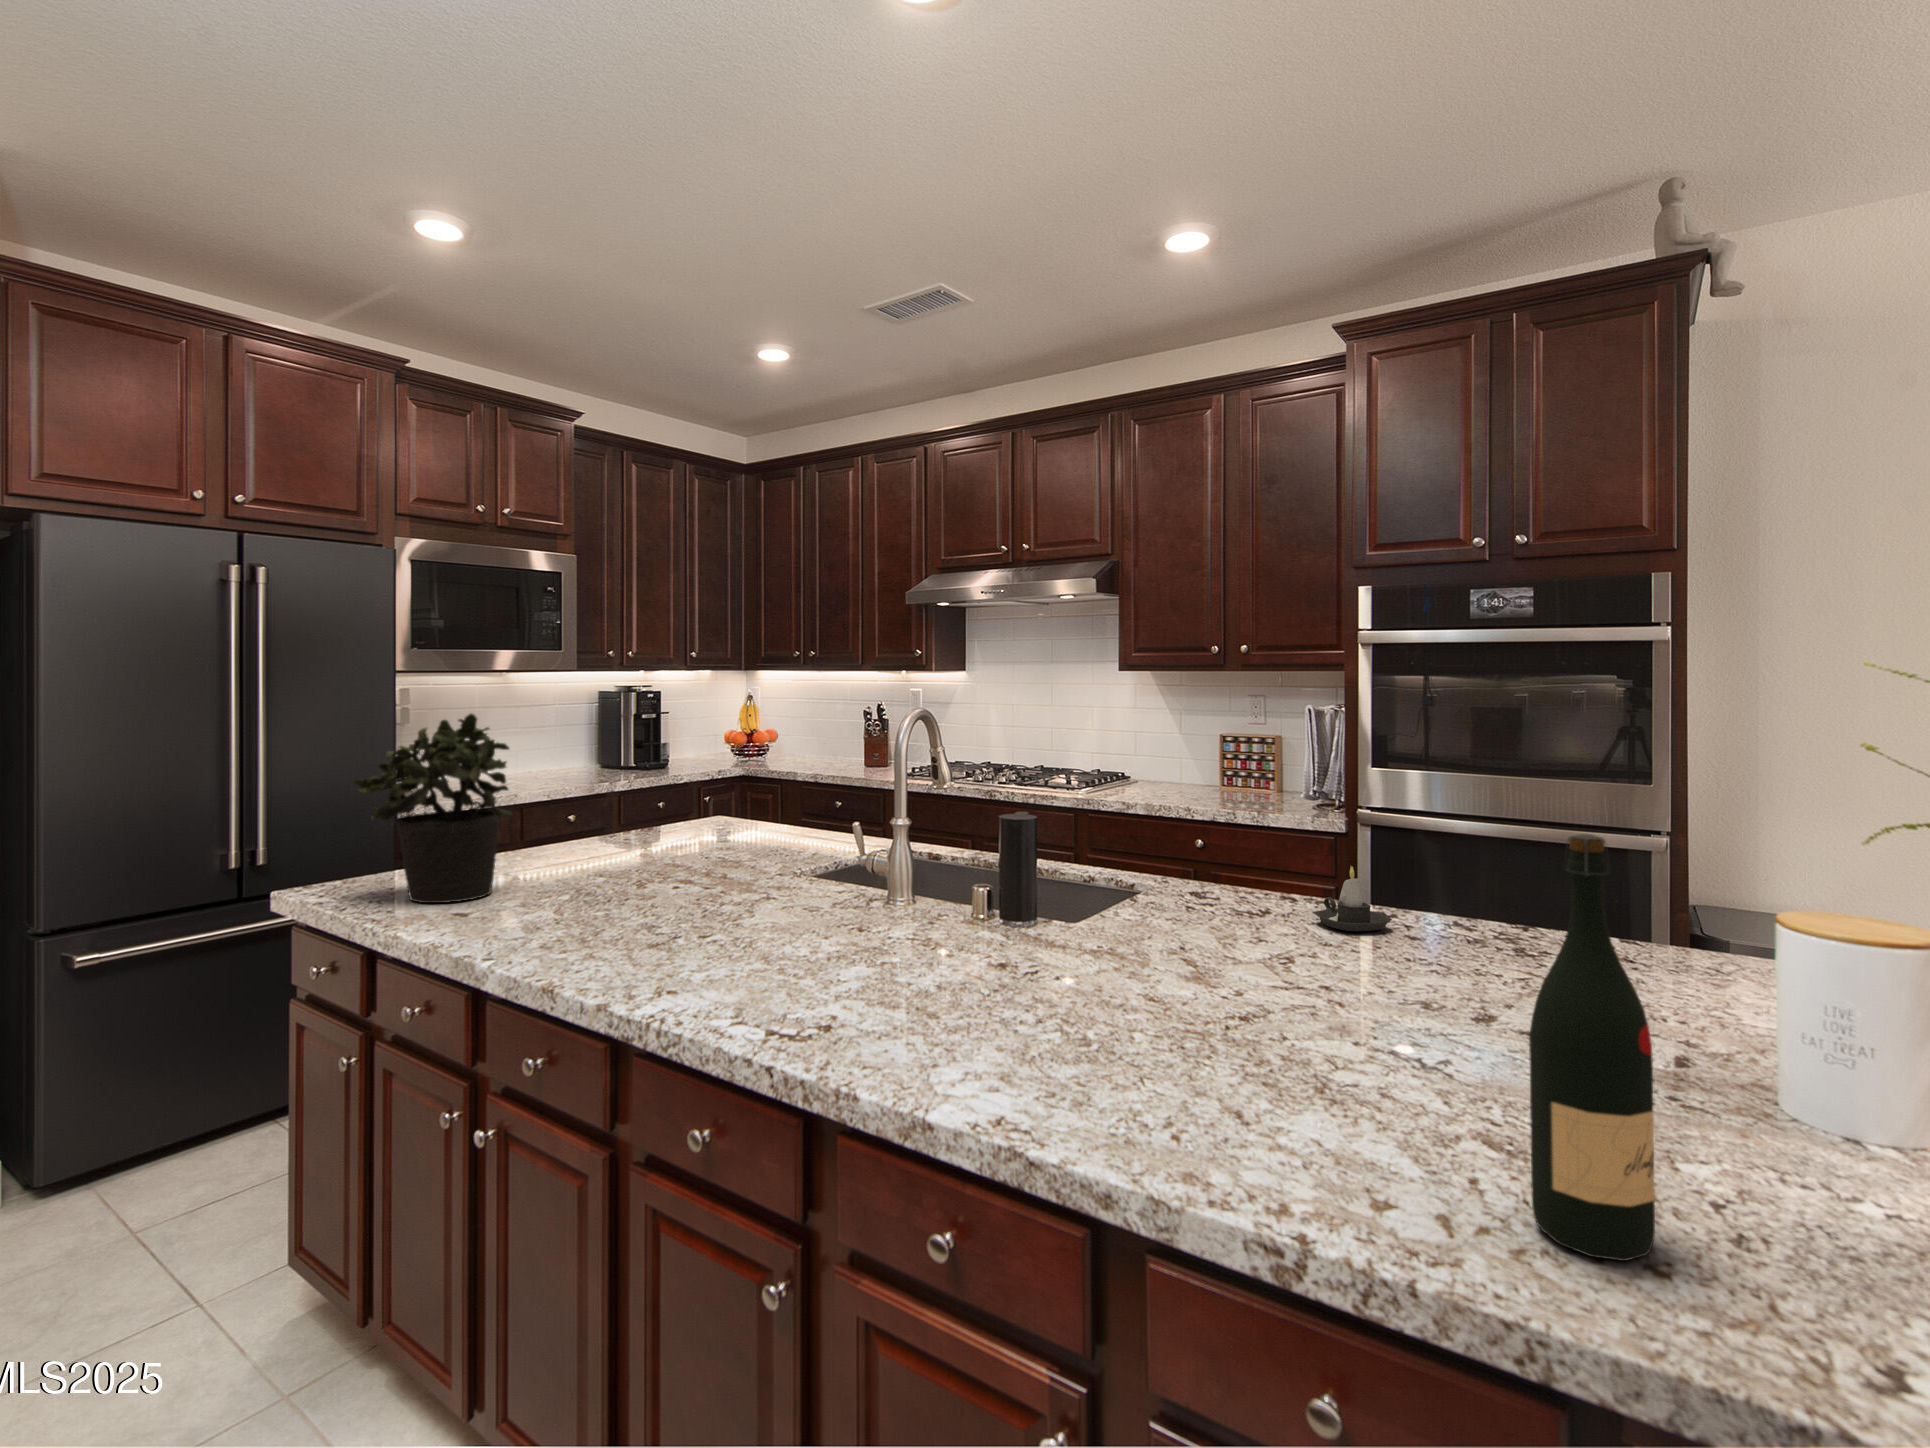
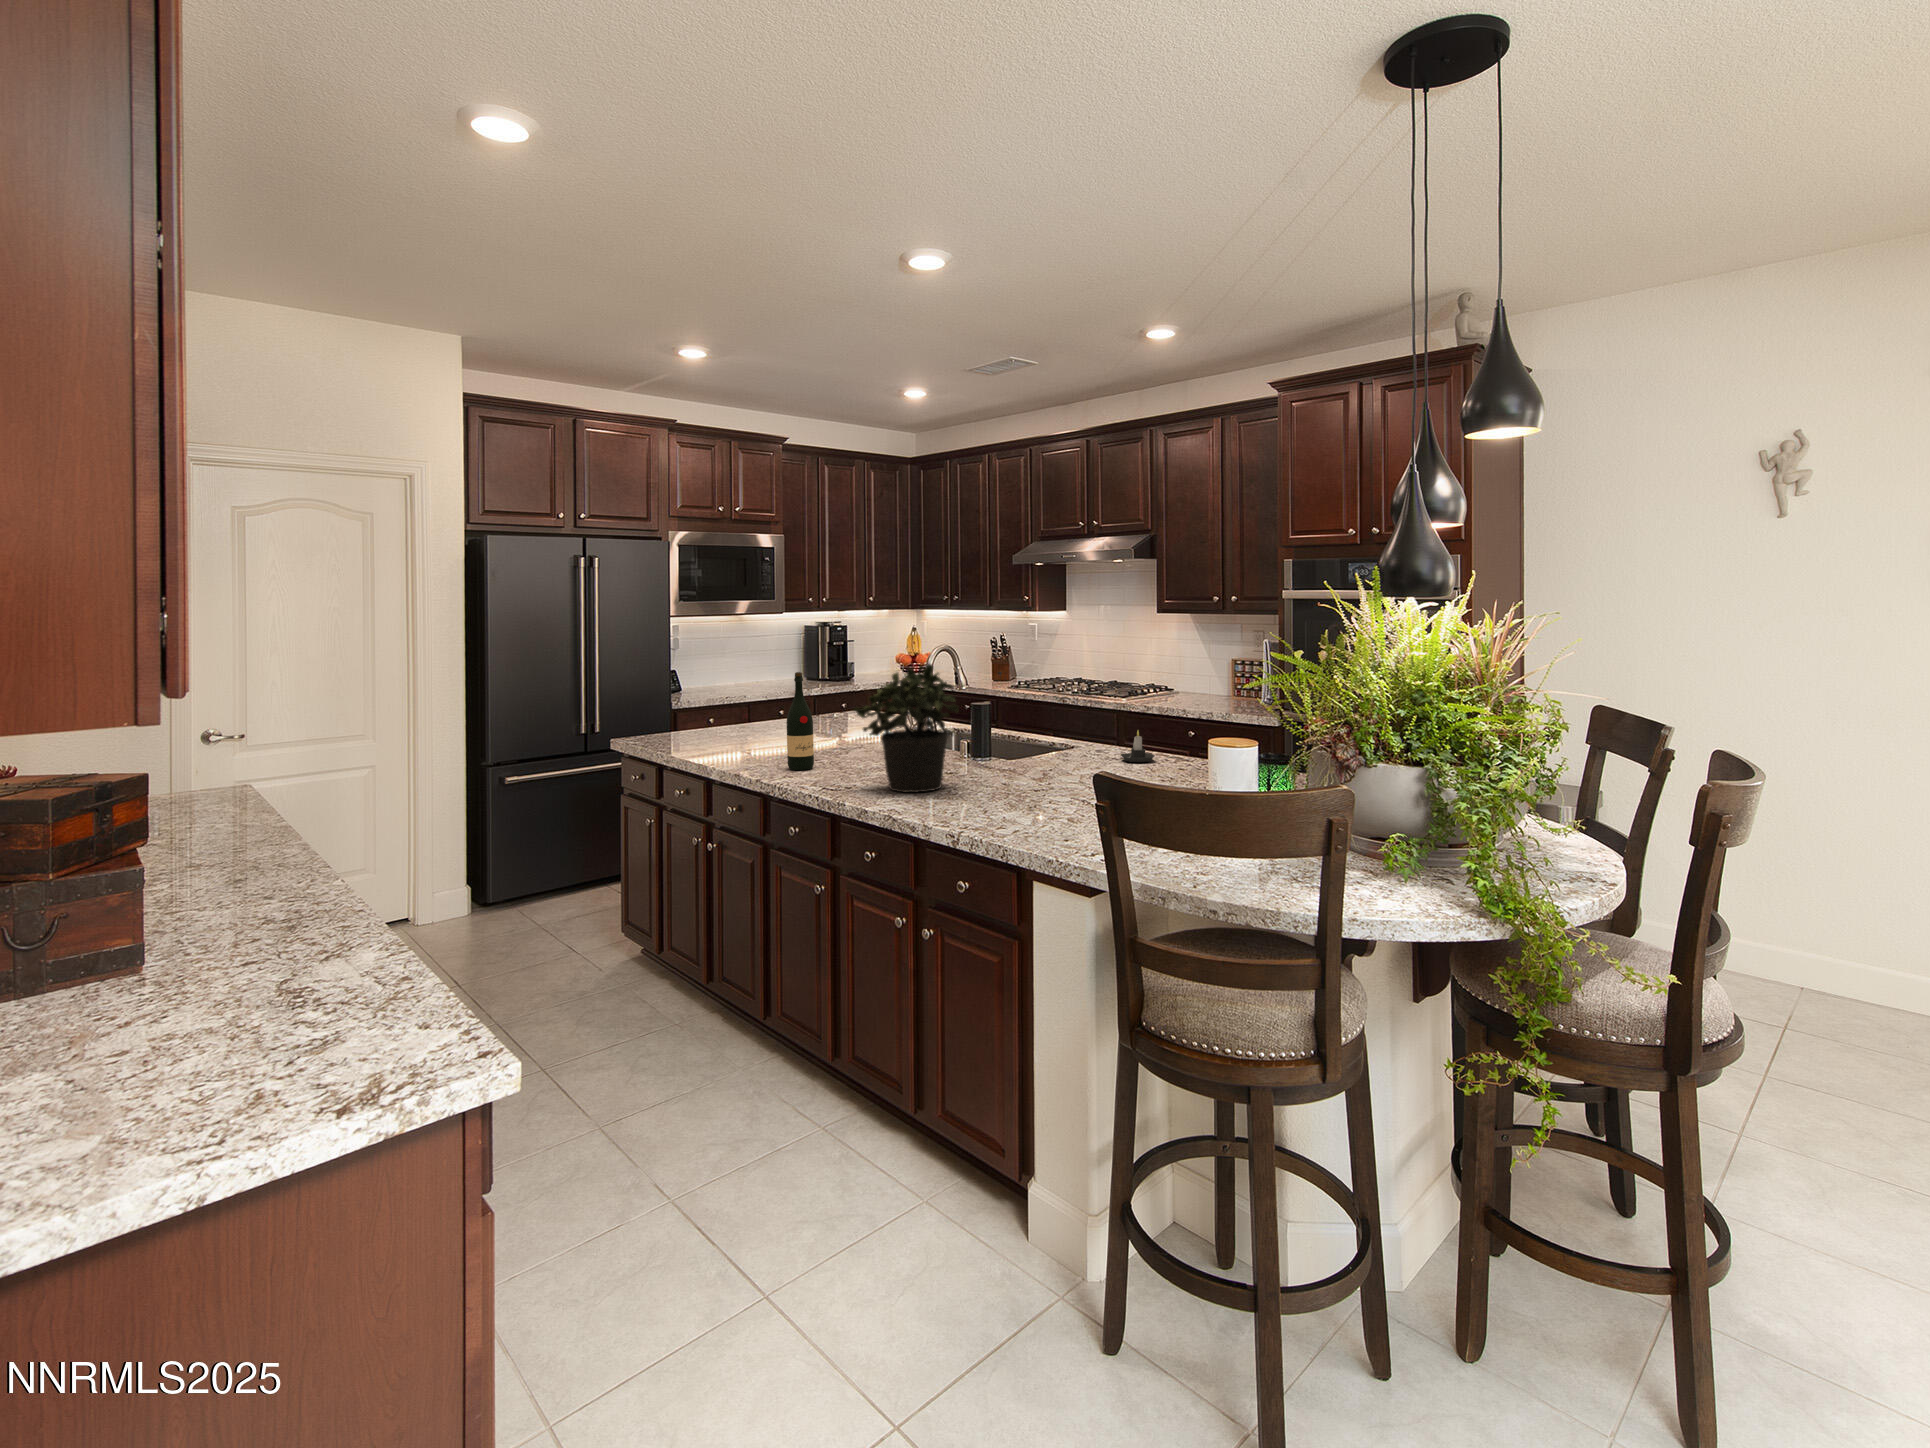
potted plant: present [354,714,512,903] -> present [854,664,959,792]
wine bottle: present [1529,834,1655,1261] -> present [787,672,814,770]

